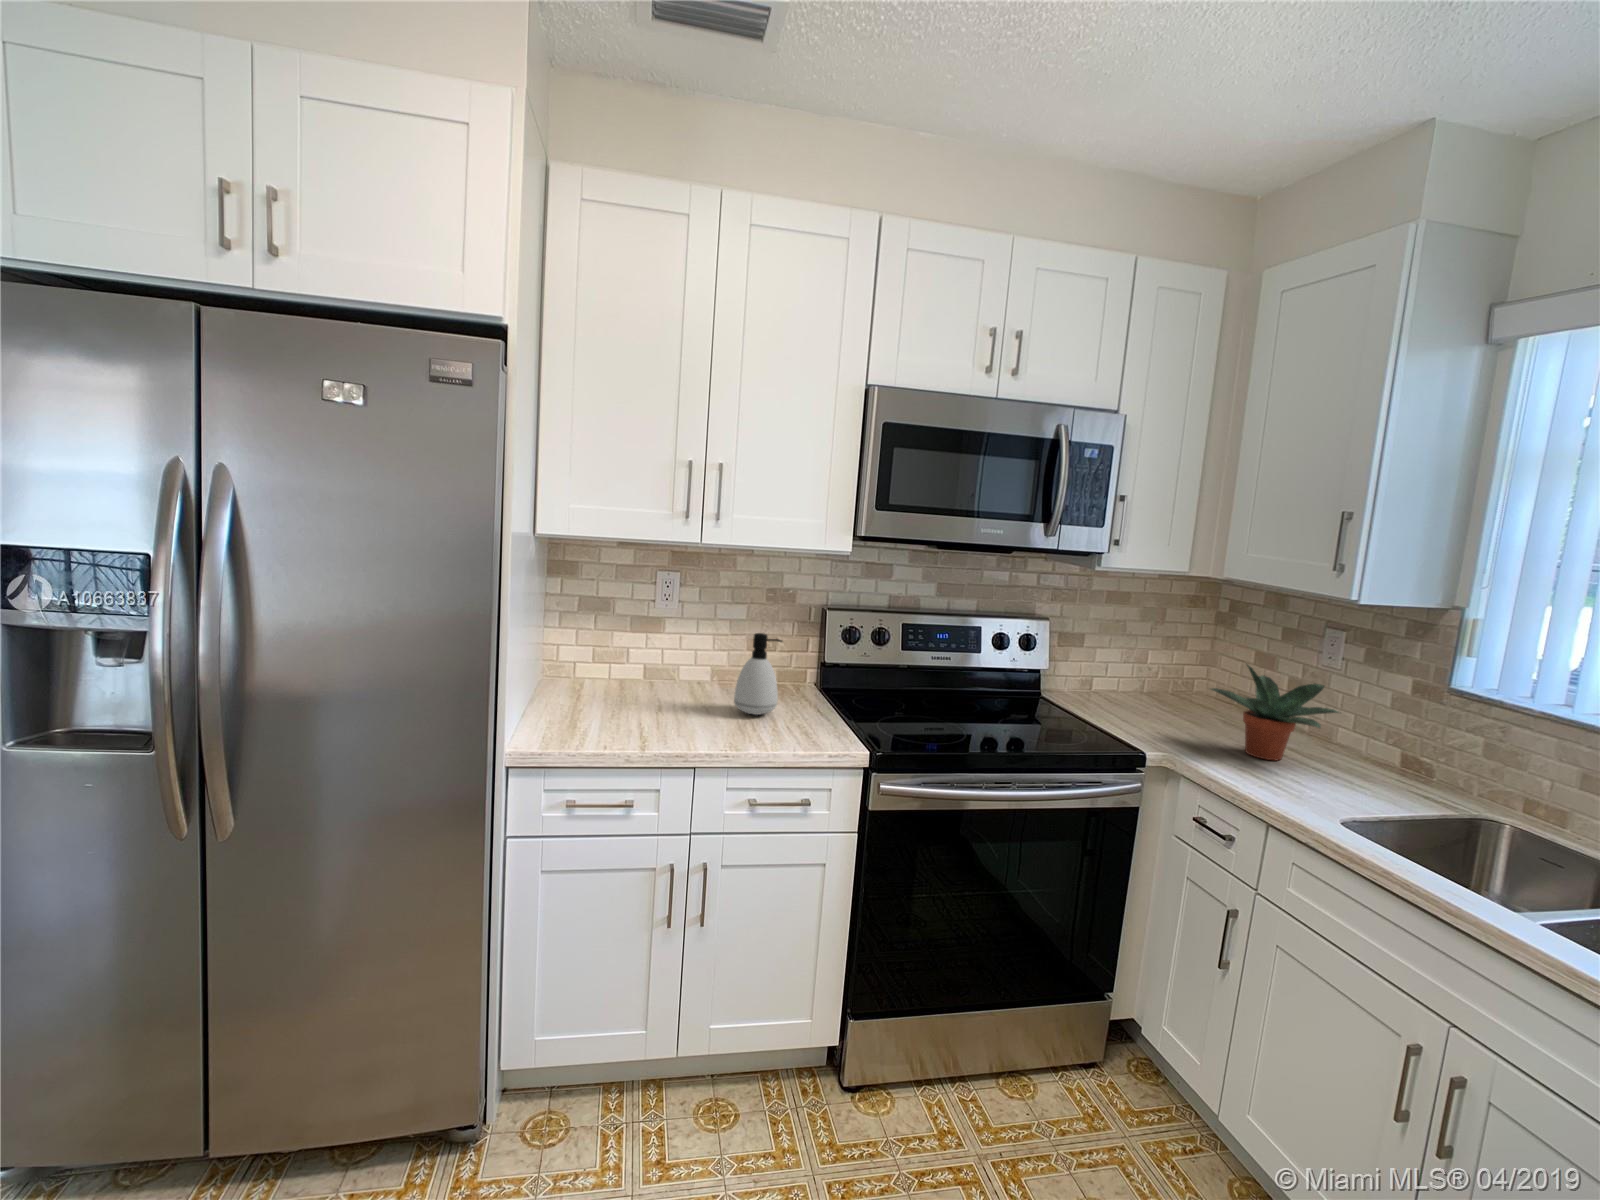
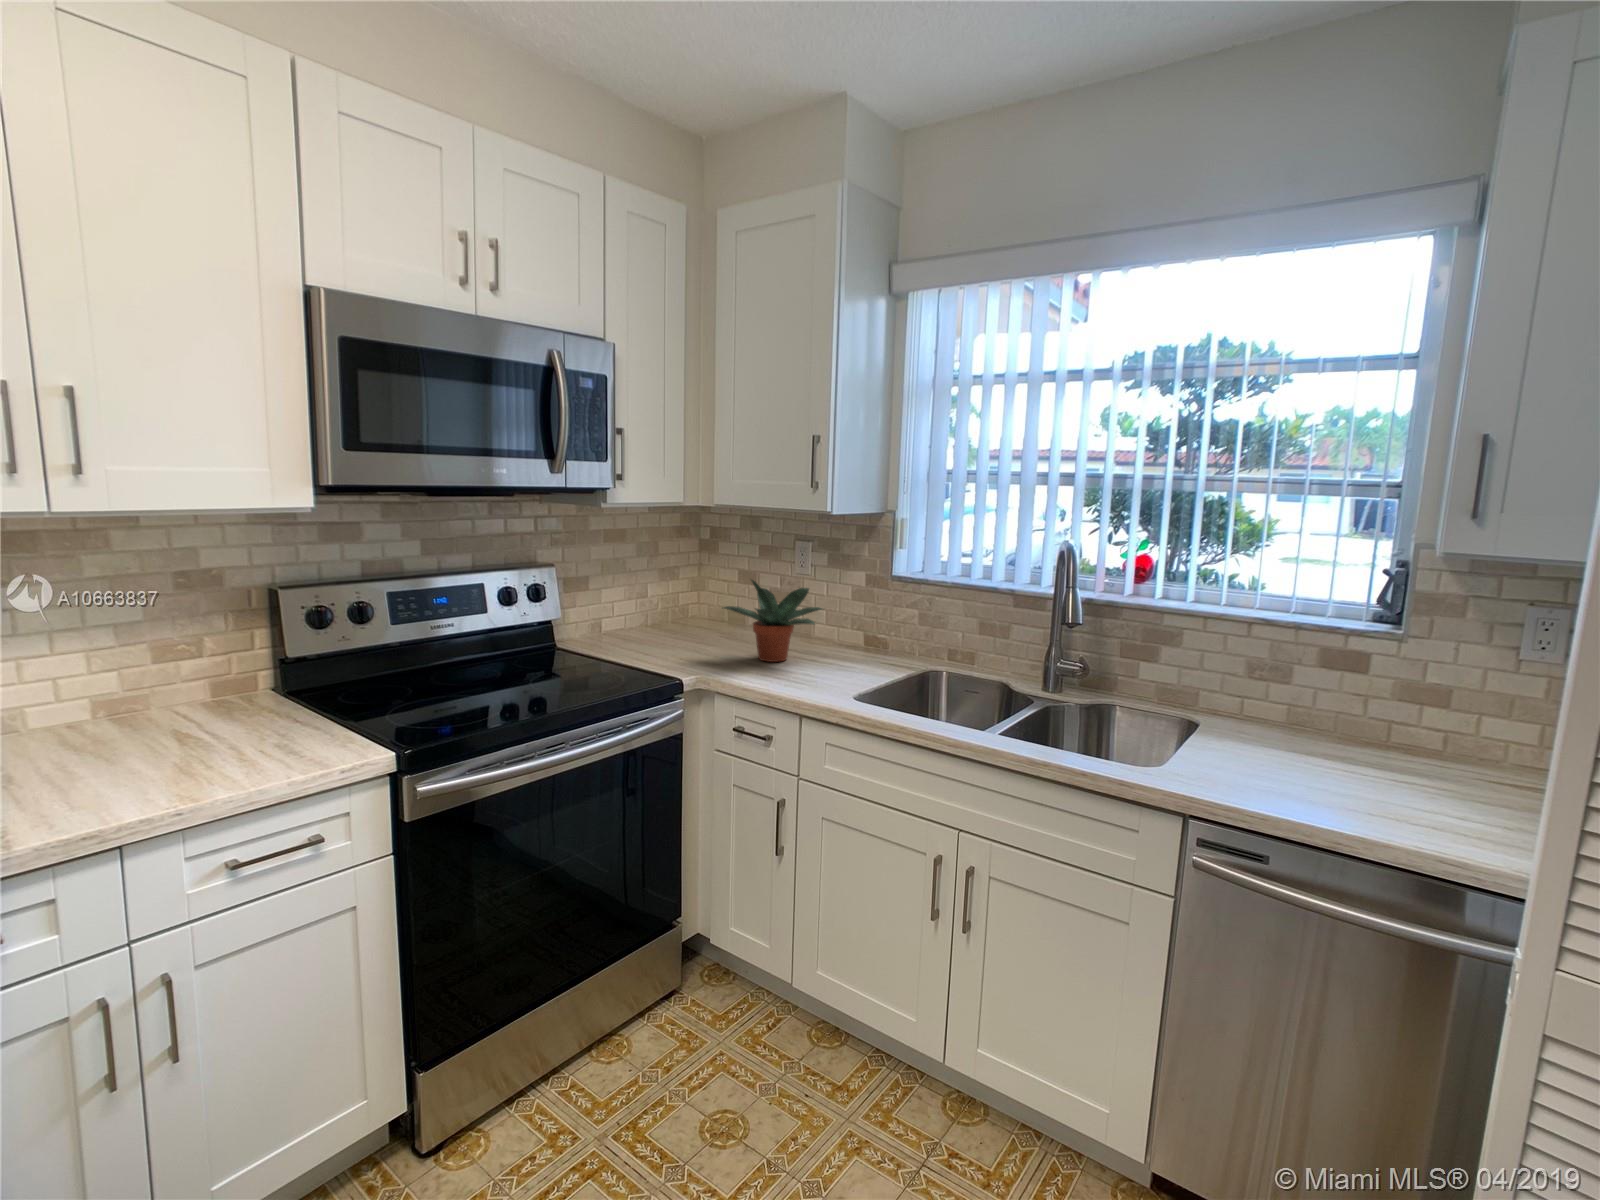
soap dispenser: present [734,633,782,715] -> none [156,632,233,748]

